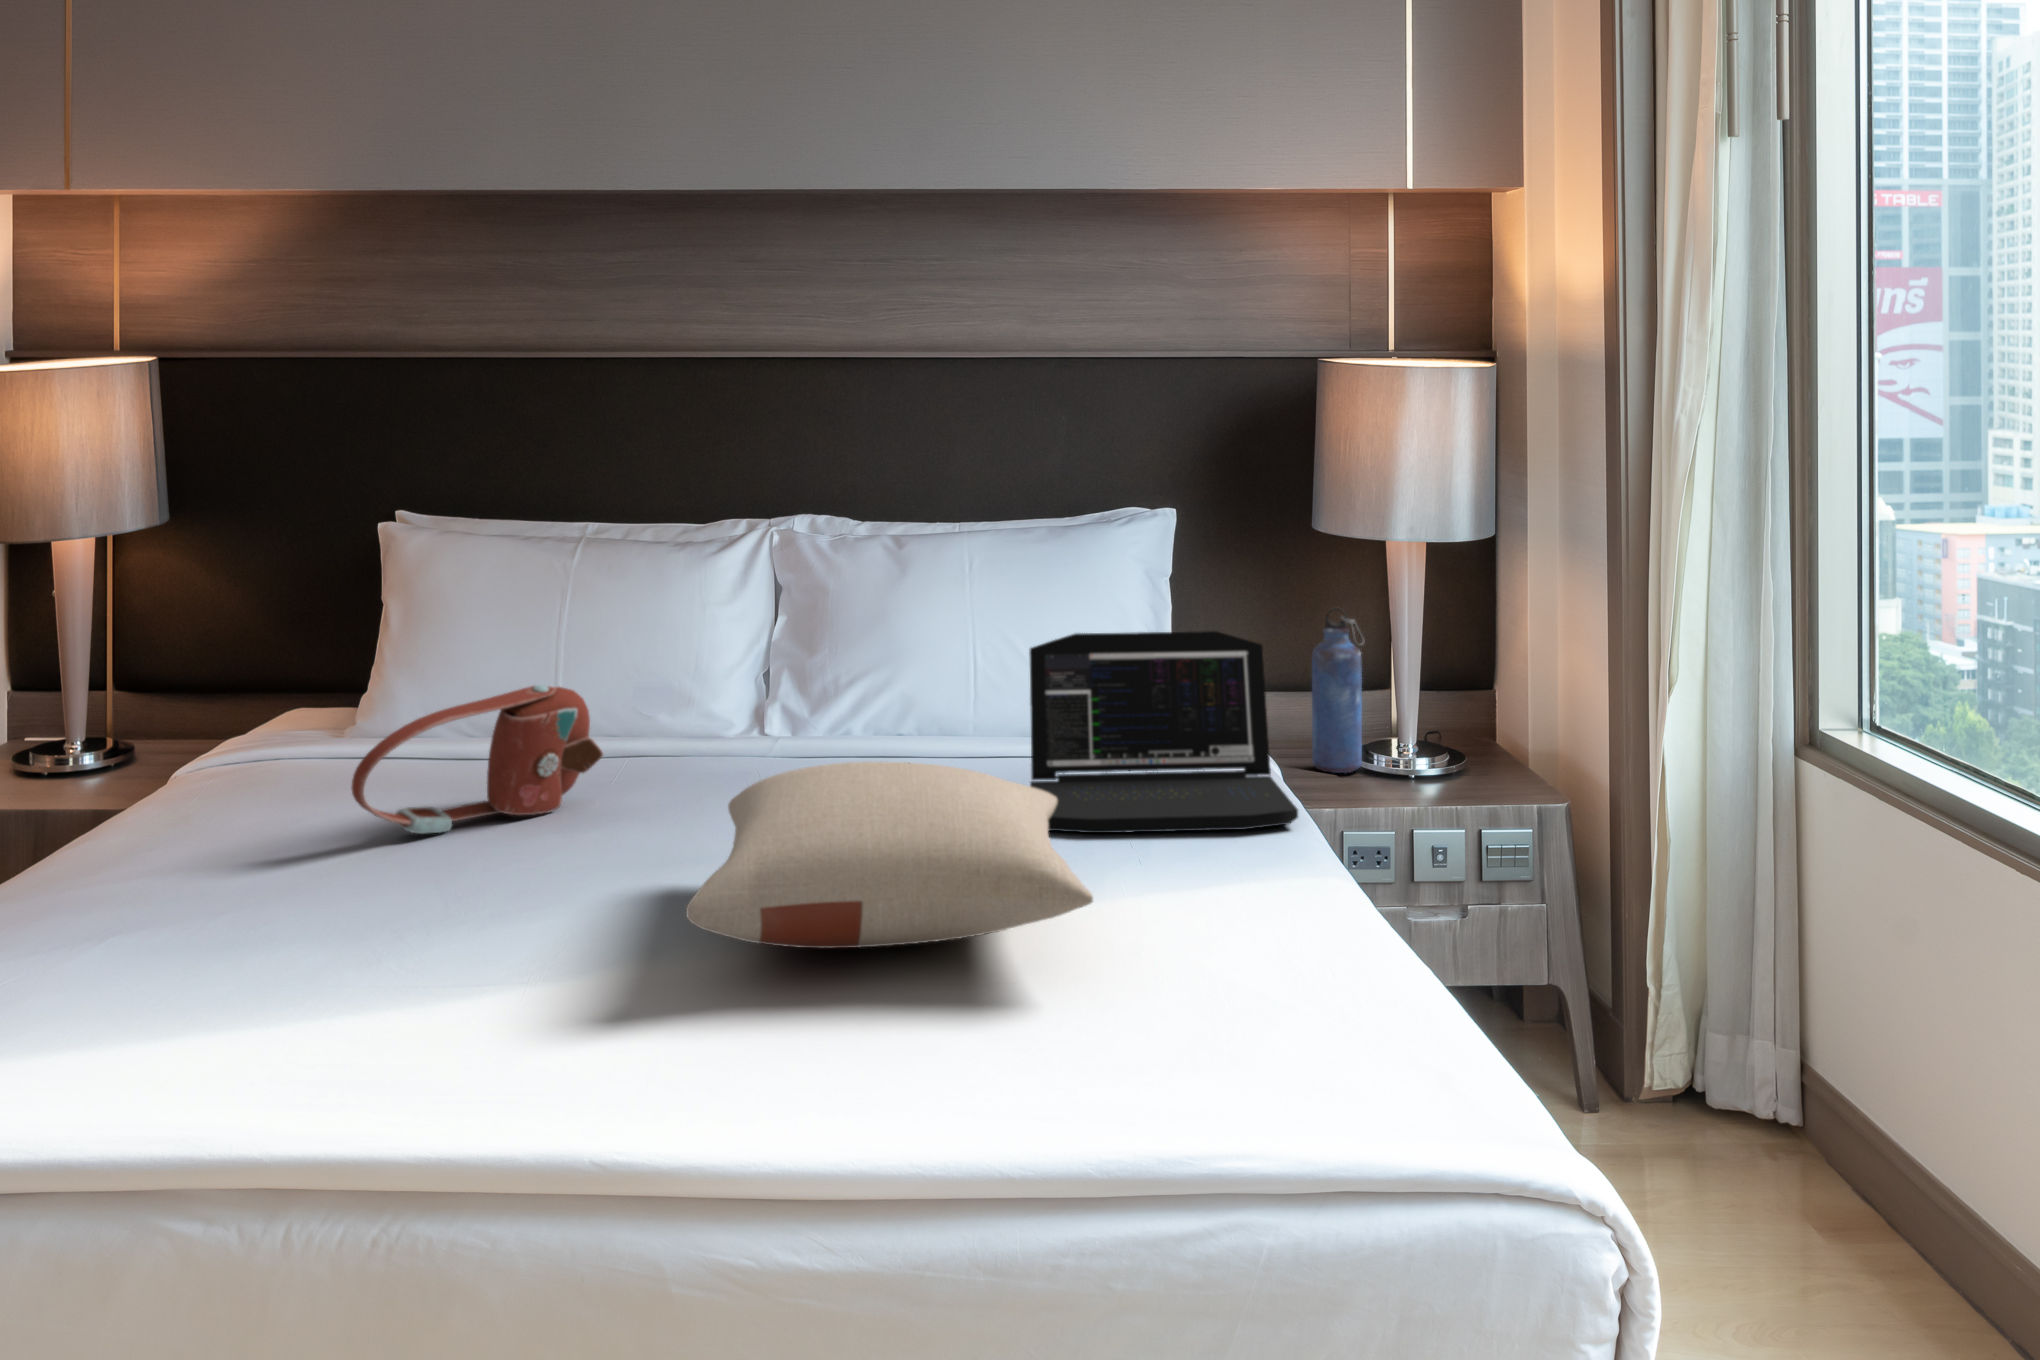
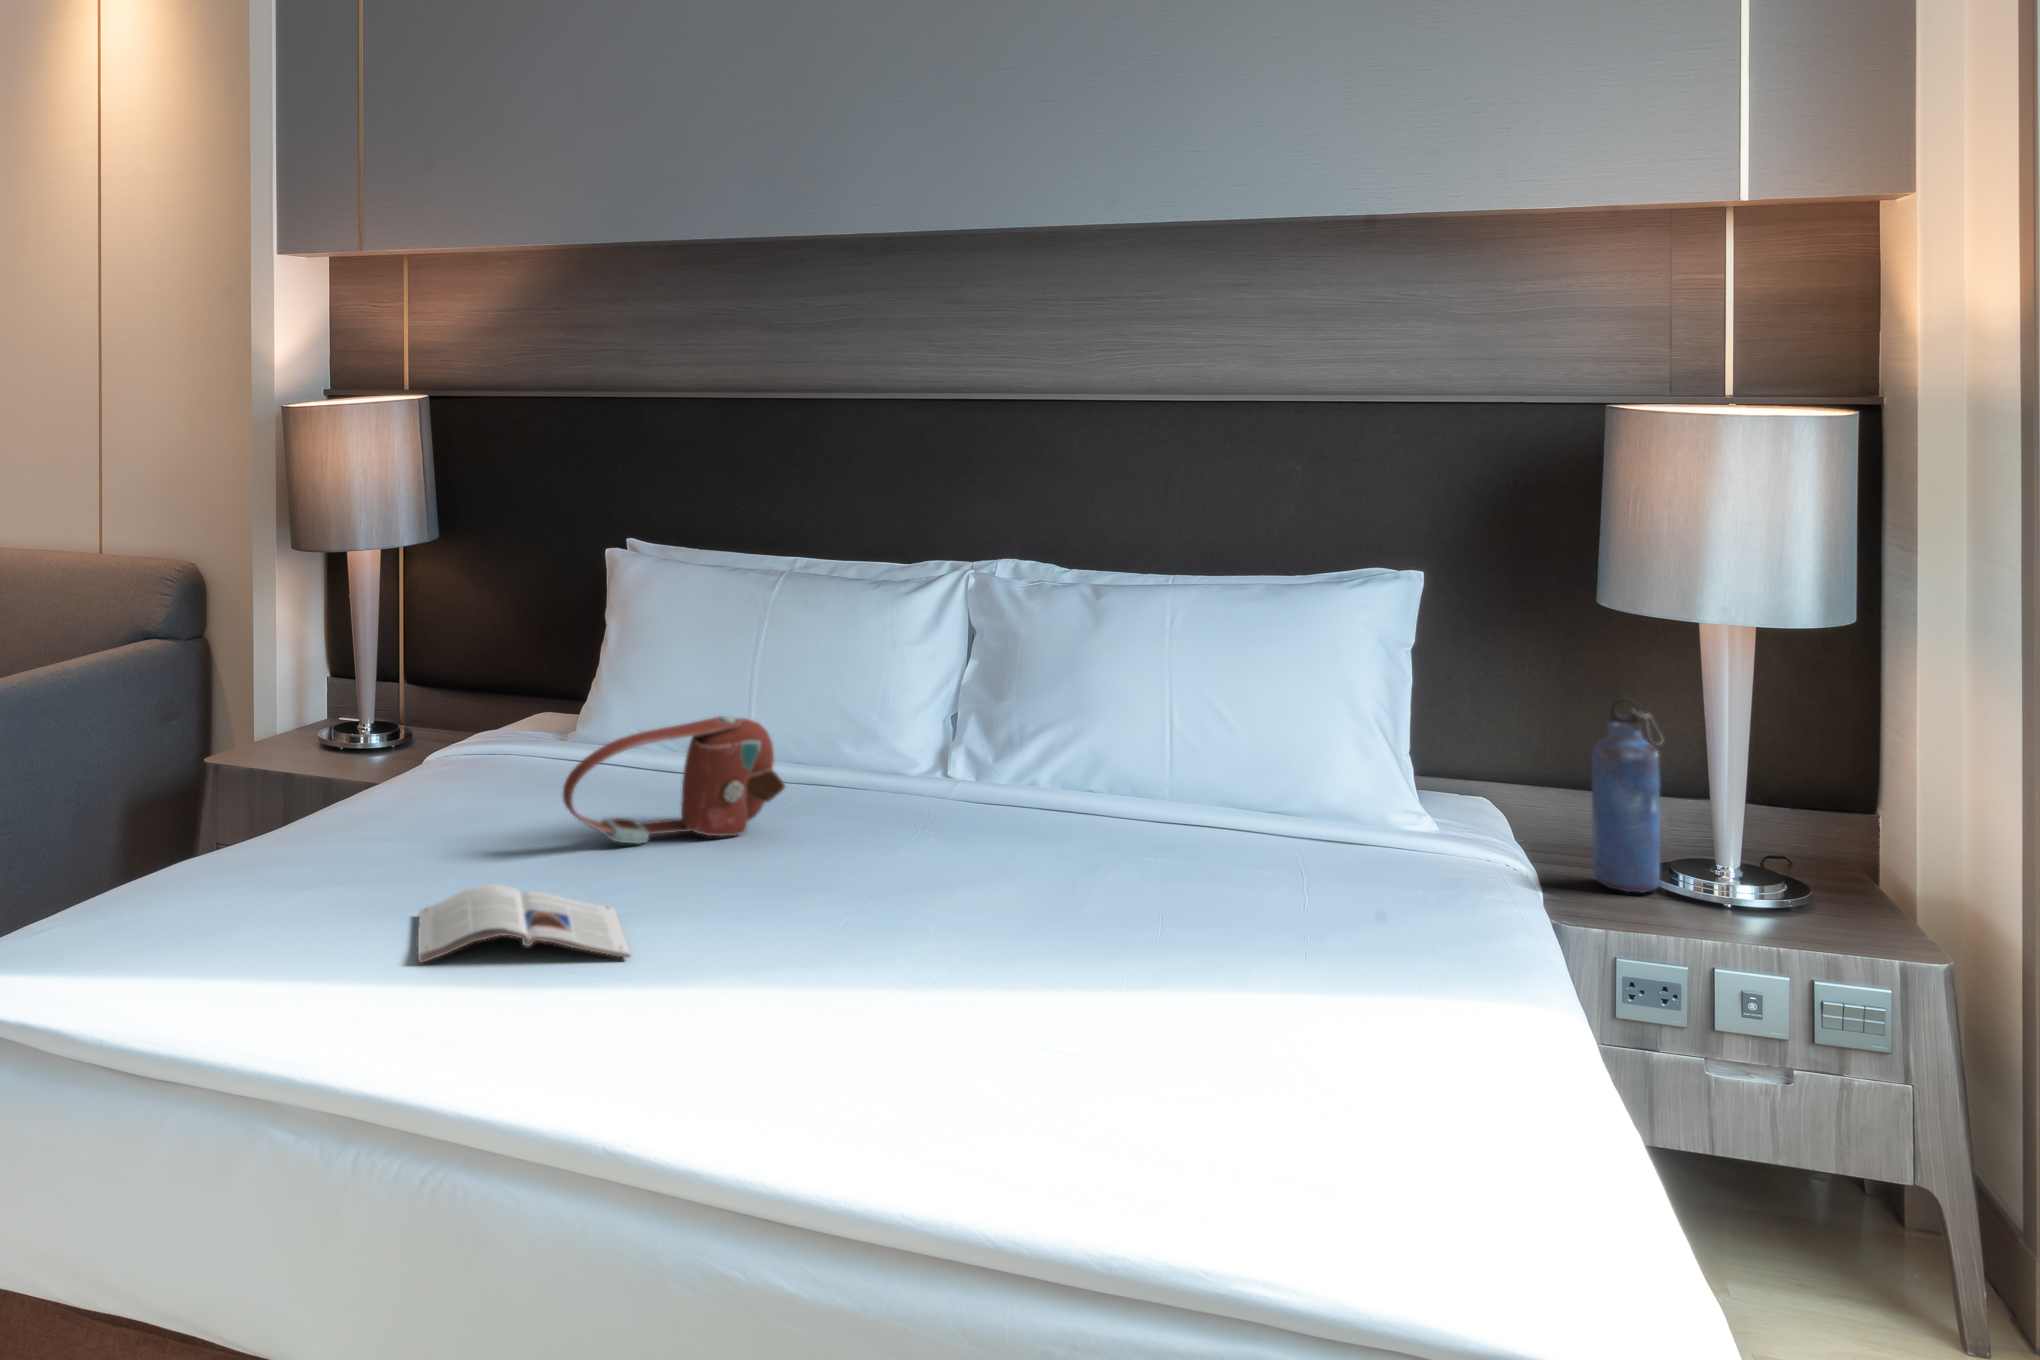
laptop: present [1029,631,1298,833] -> none [1218,708,1532,947]
pillow: present [686,762,1093,948] -> none [821,826,1231,1018]
magazine: none [178,893,454,998] -> present [418,884,630,962]

